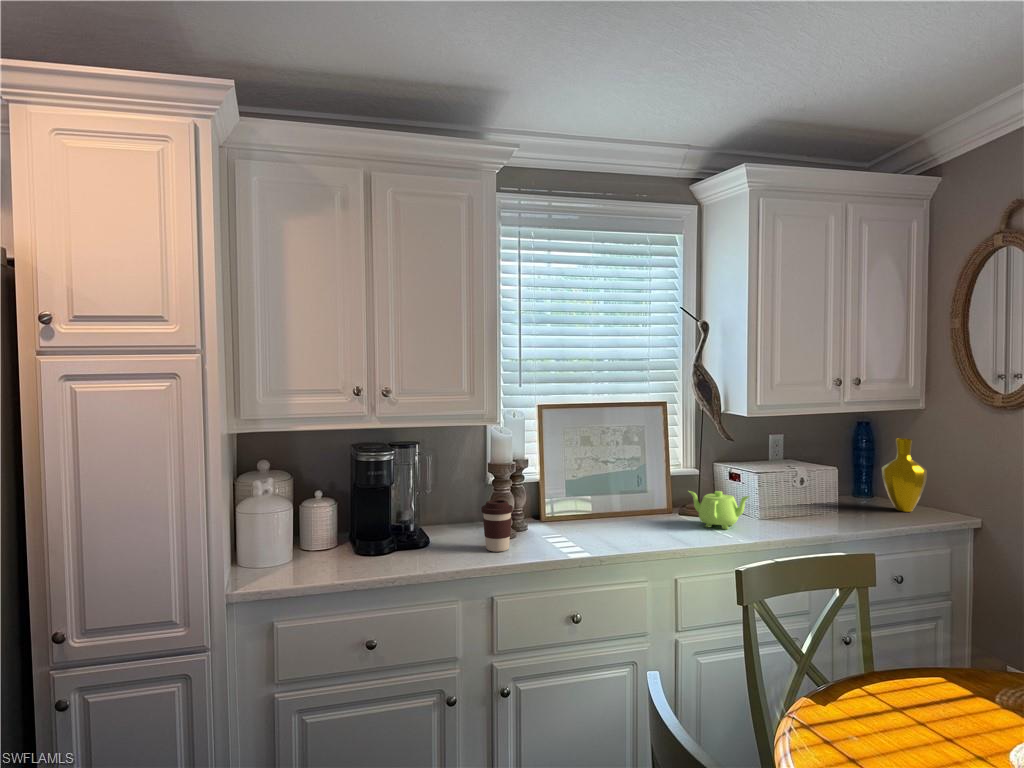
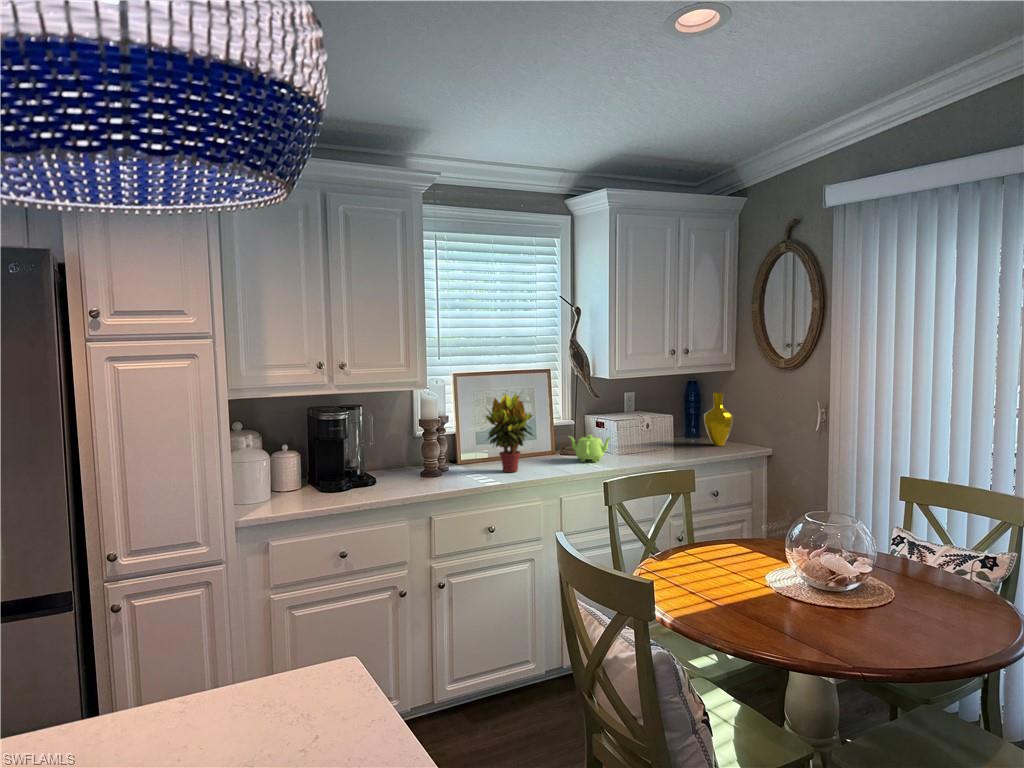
potted plant: none [573,432,642,539] -> present [485,394,533,472]
coffee cup: present [481,500,513,552] -> none [418,446,442,484]

